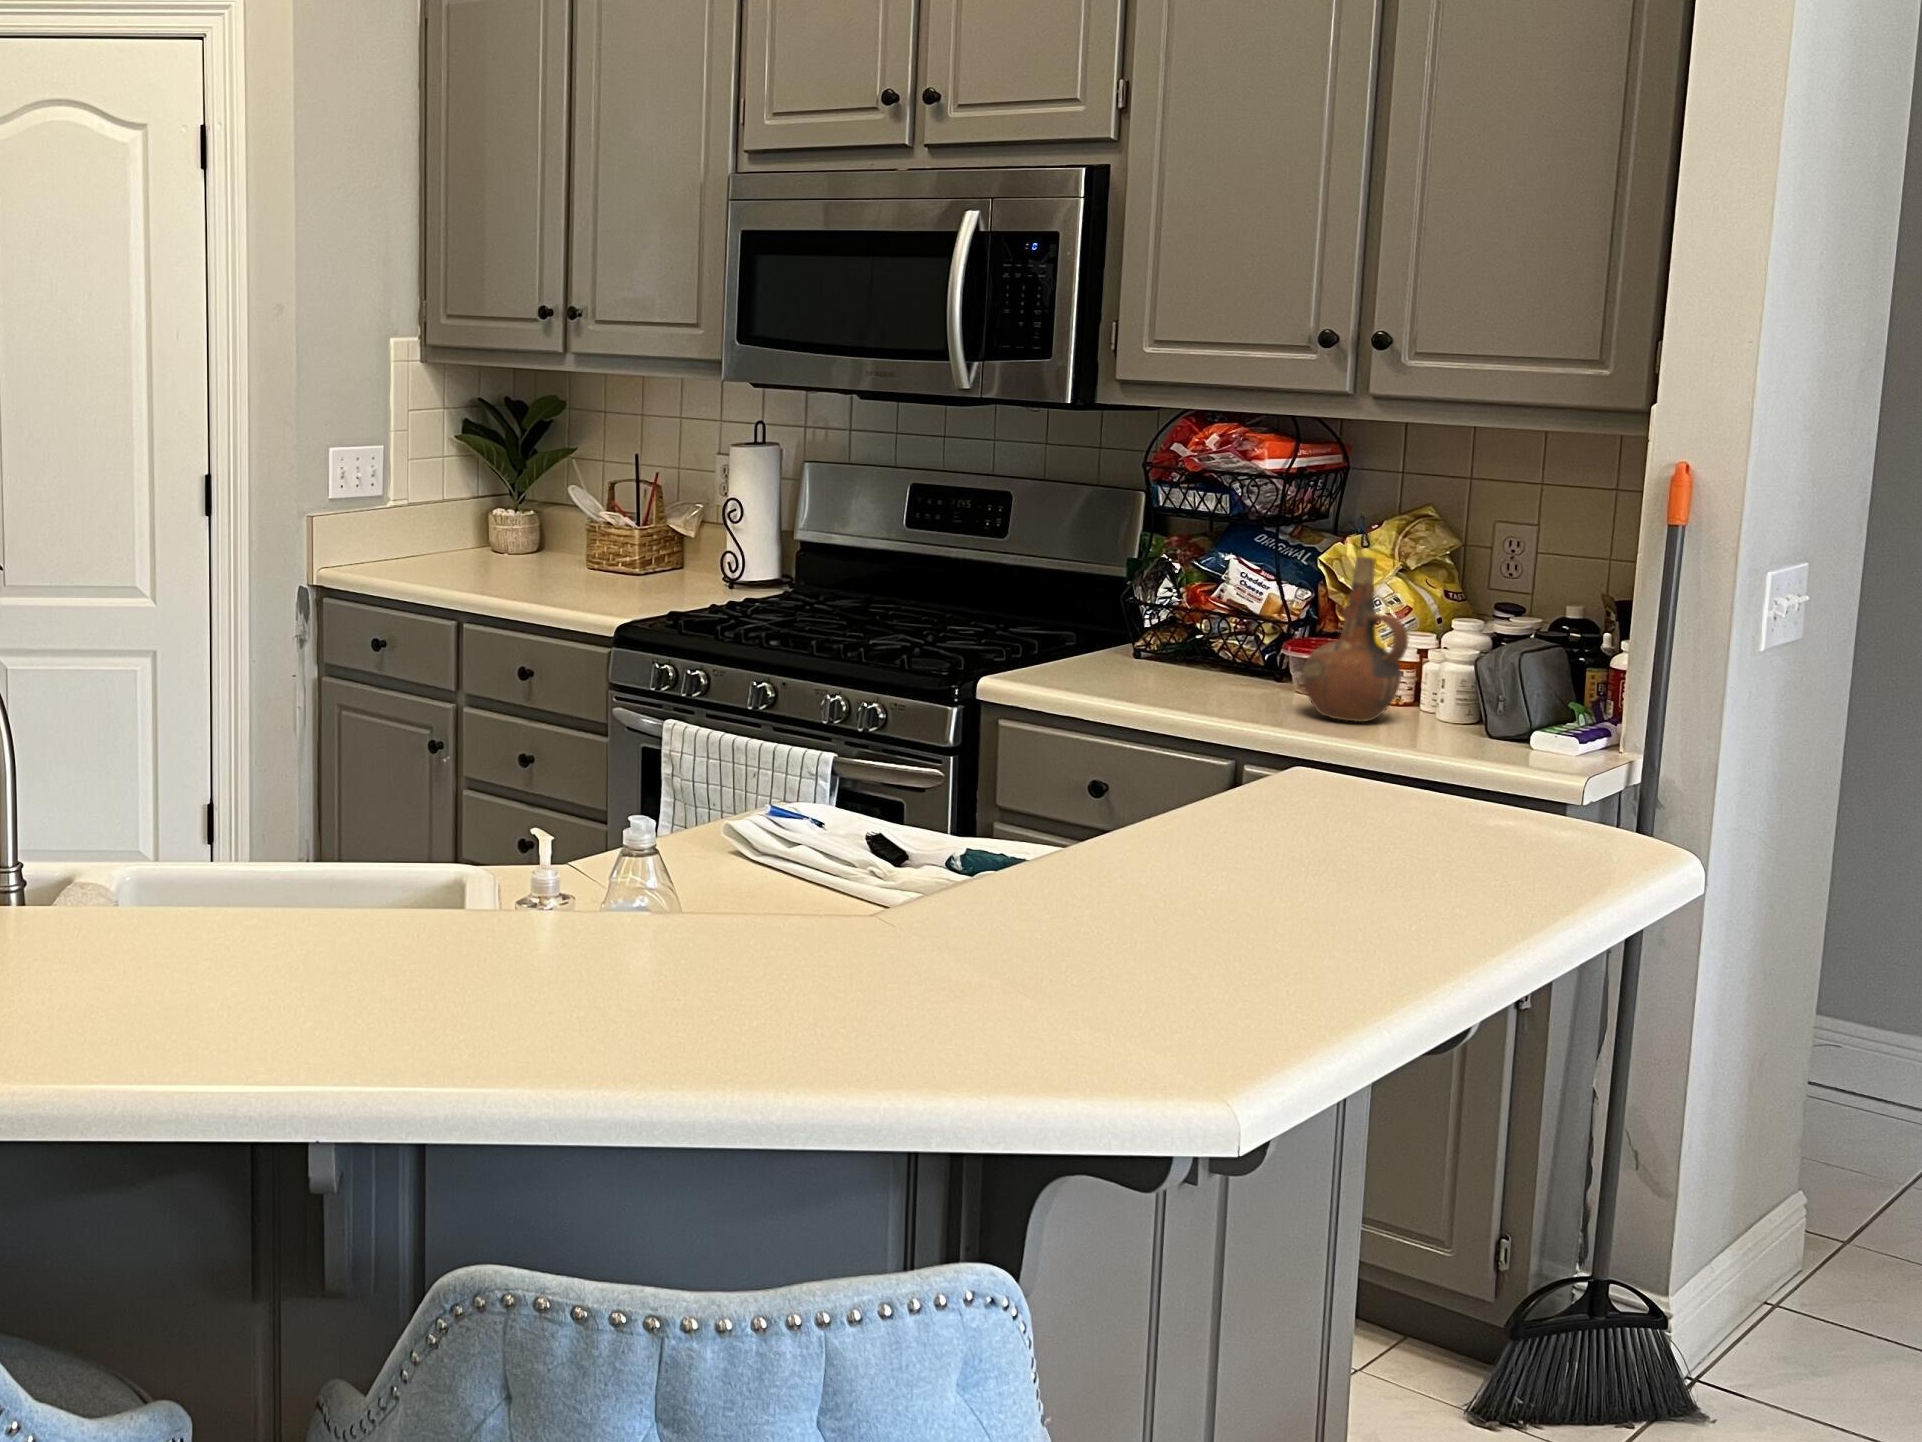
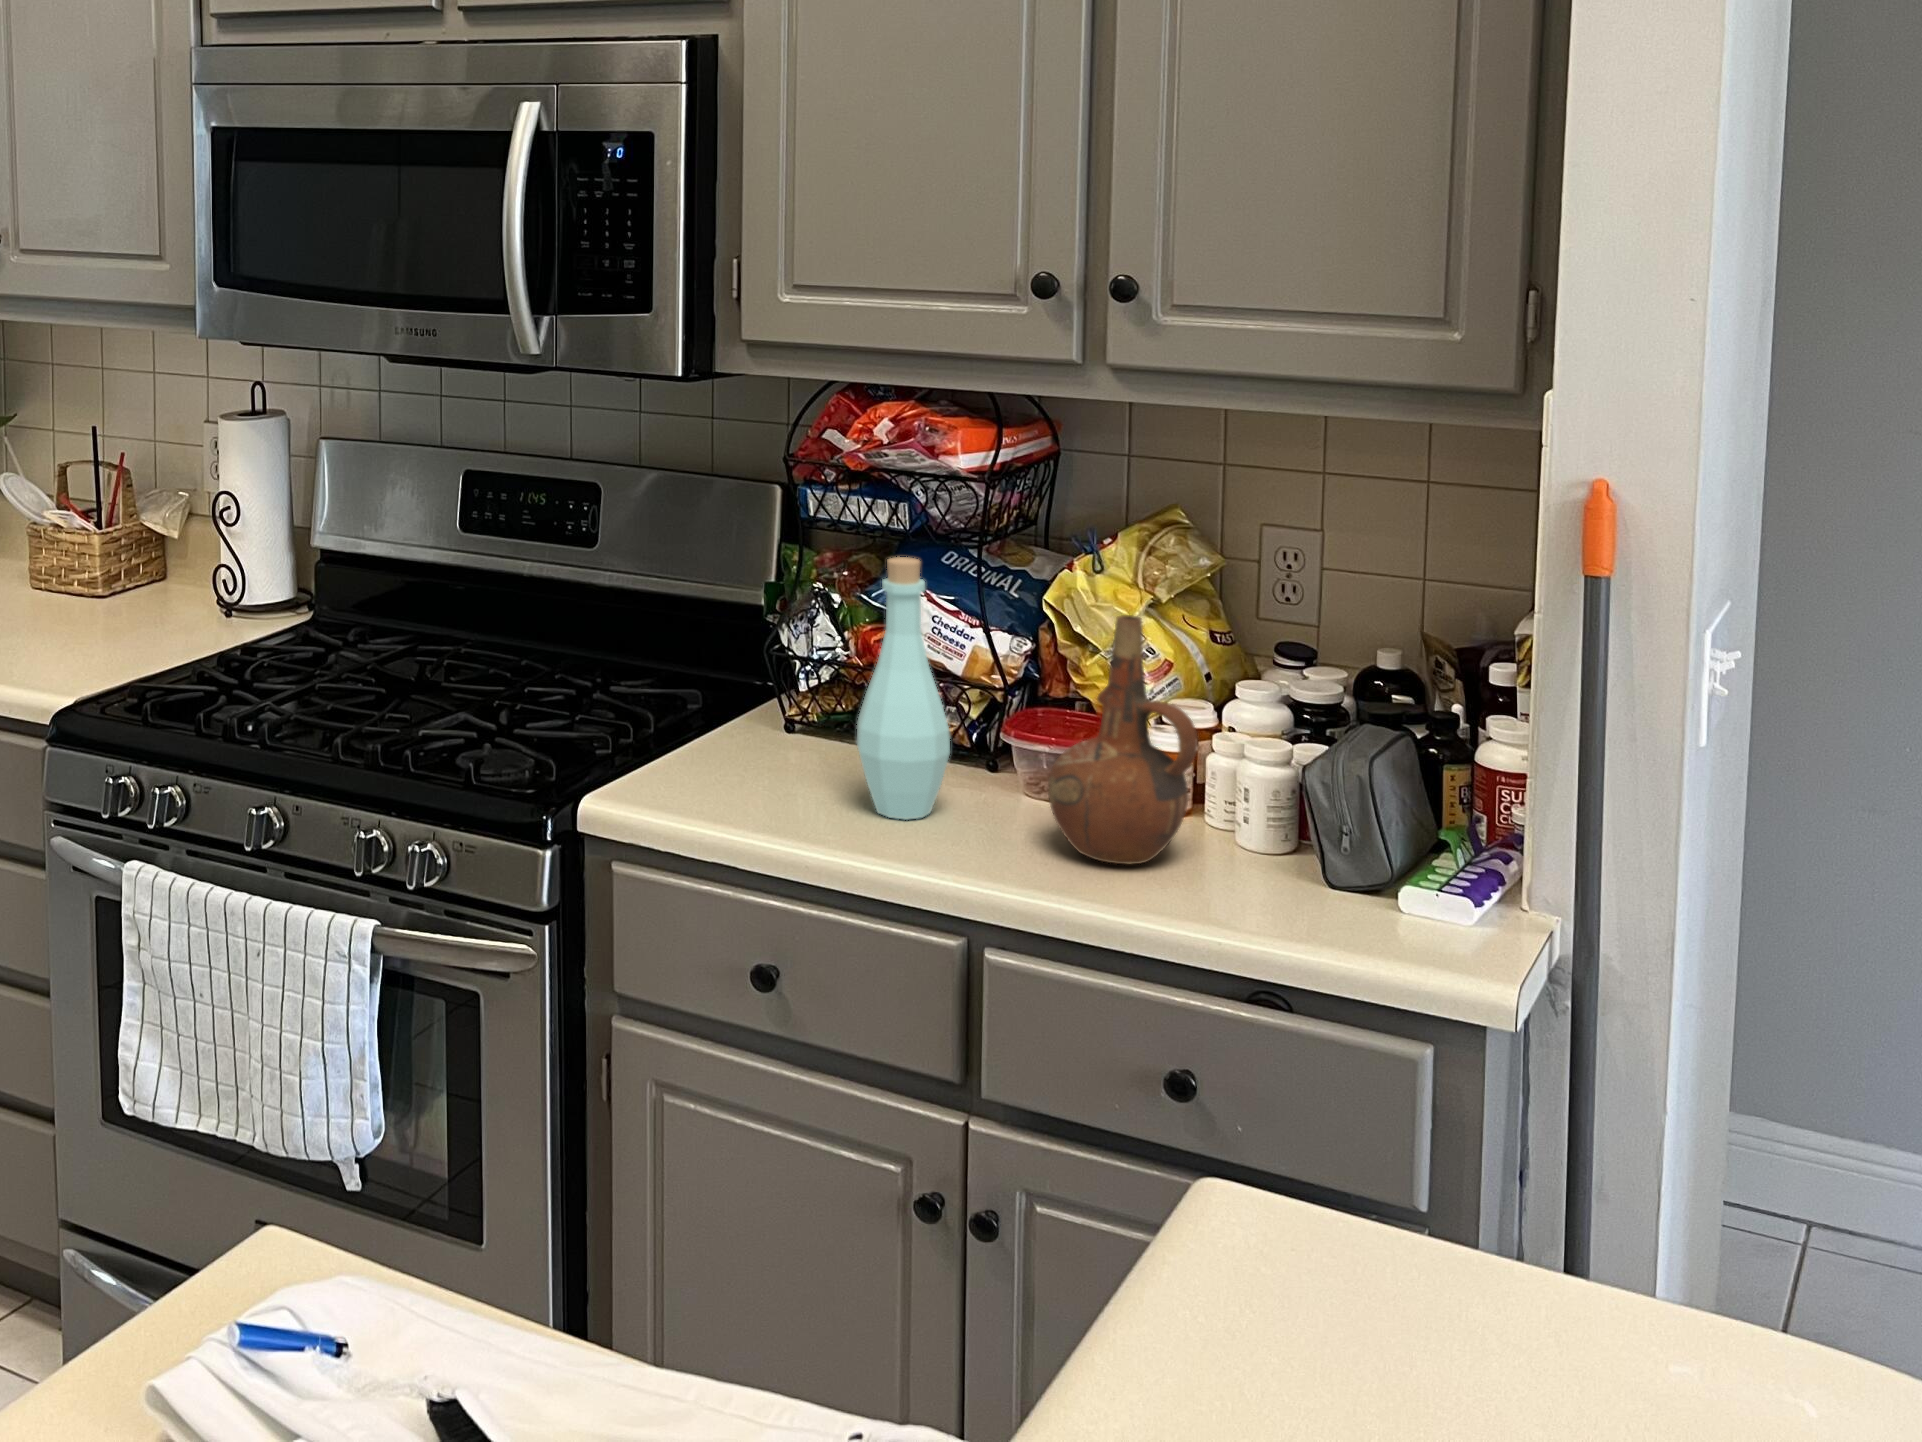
bottle: none [1175,521,1240,697] -> present [857,557,950,819]

